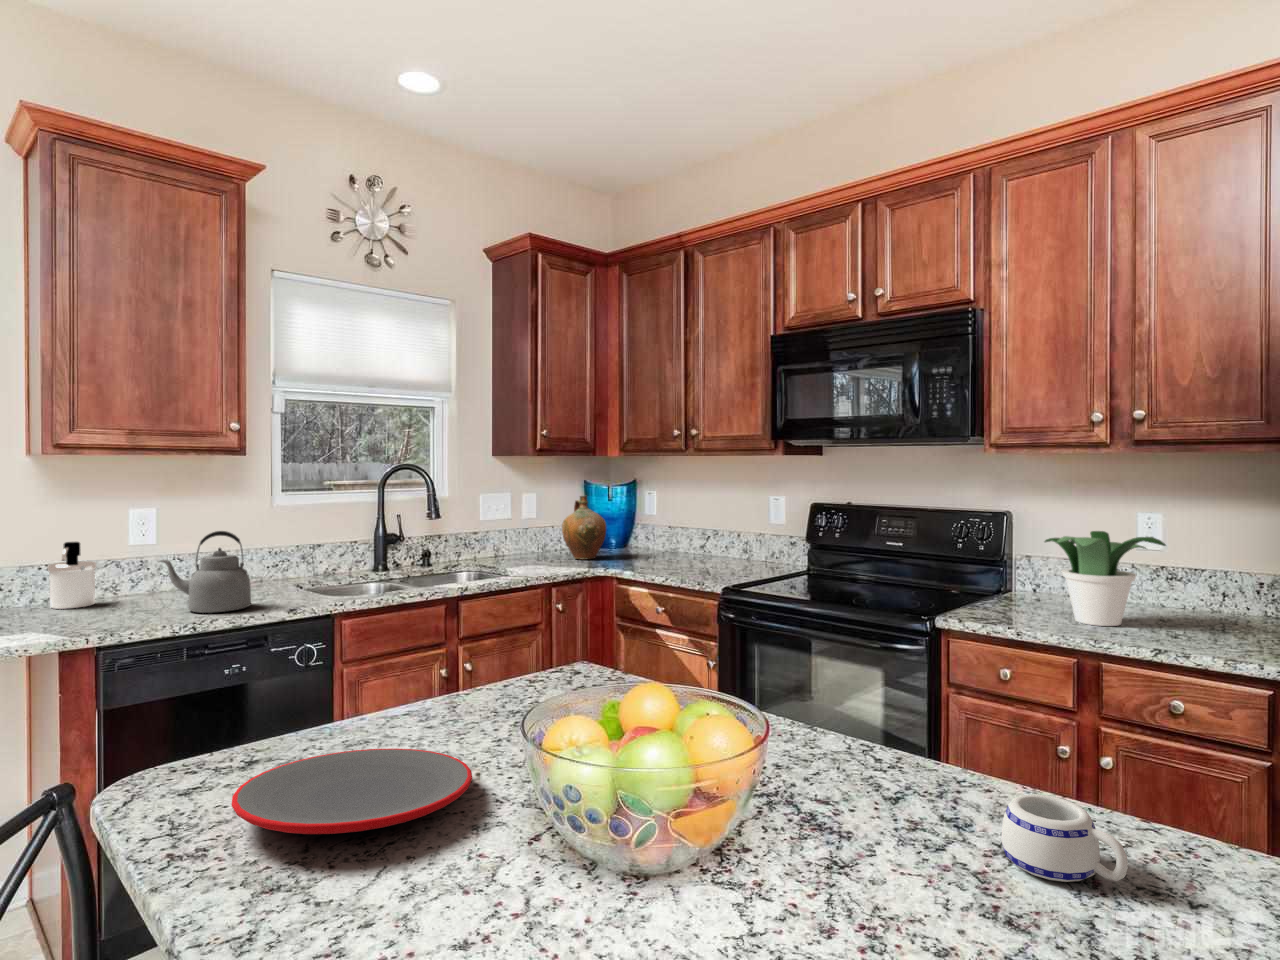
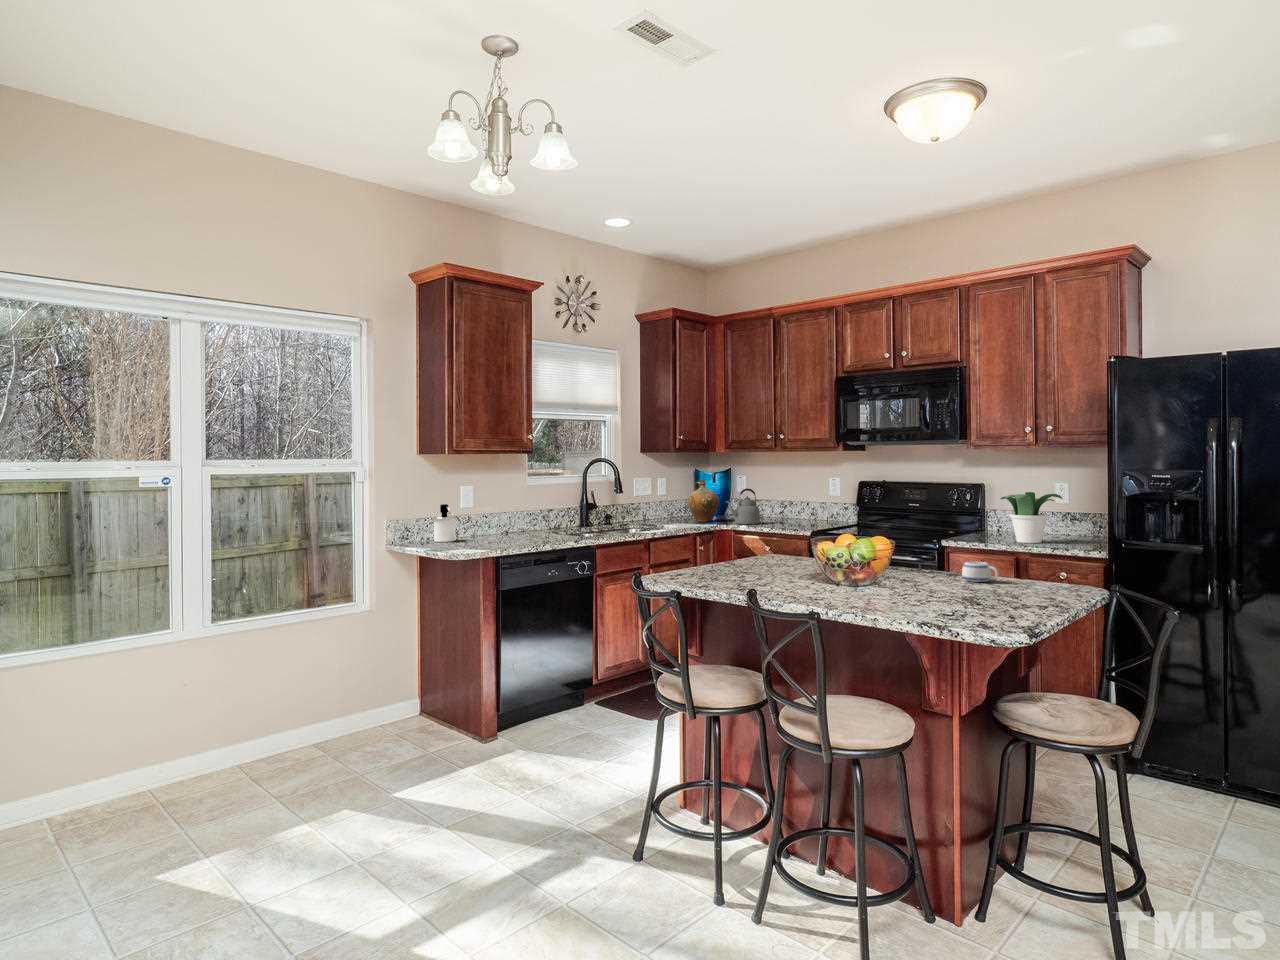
kettle: present [159,531,251,613] -> present [726,489,760,524]
plate: present [232,749,472,834] -> none [699,565,778,577]

